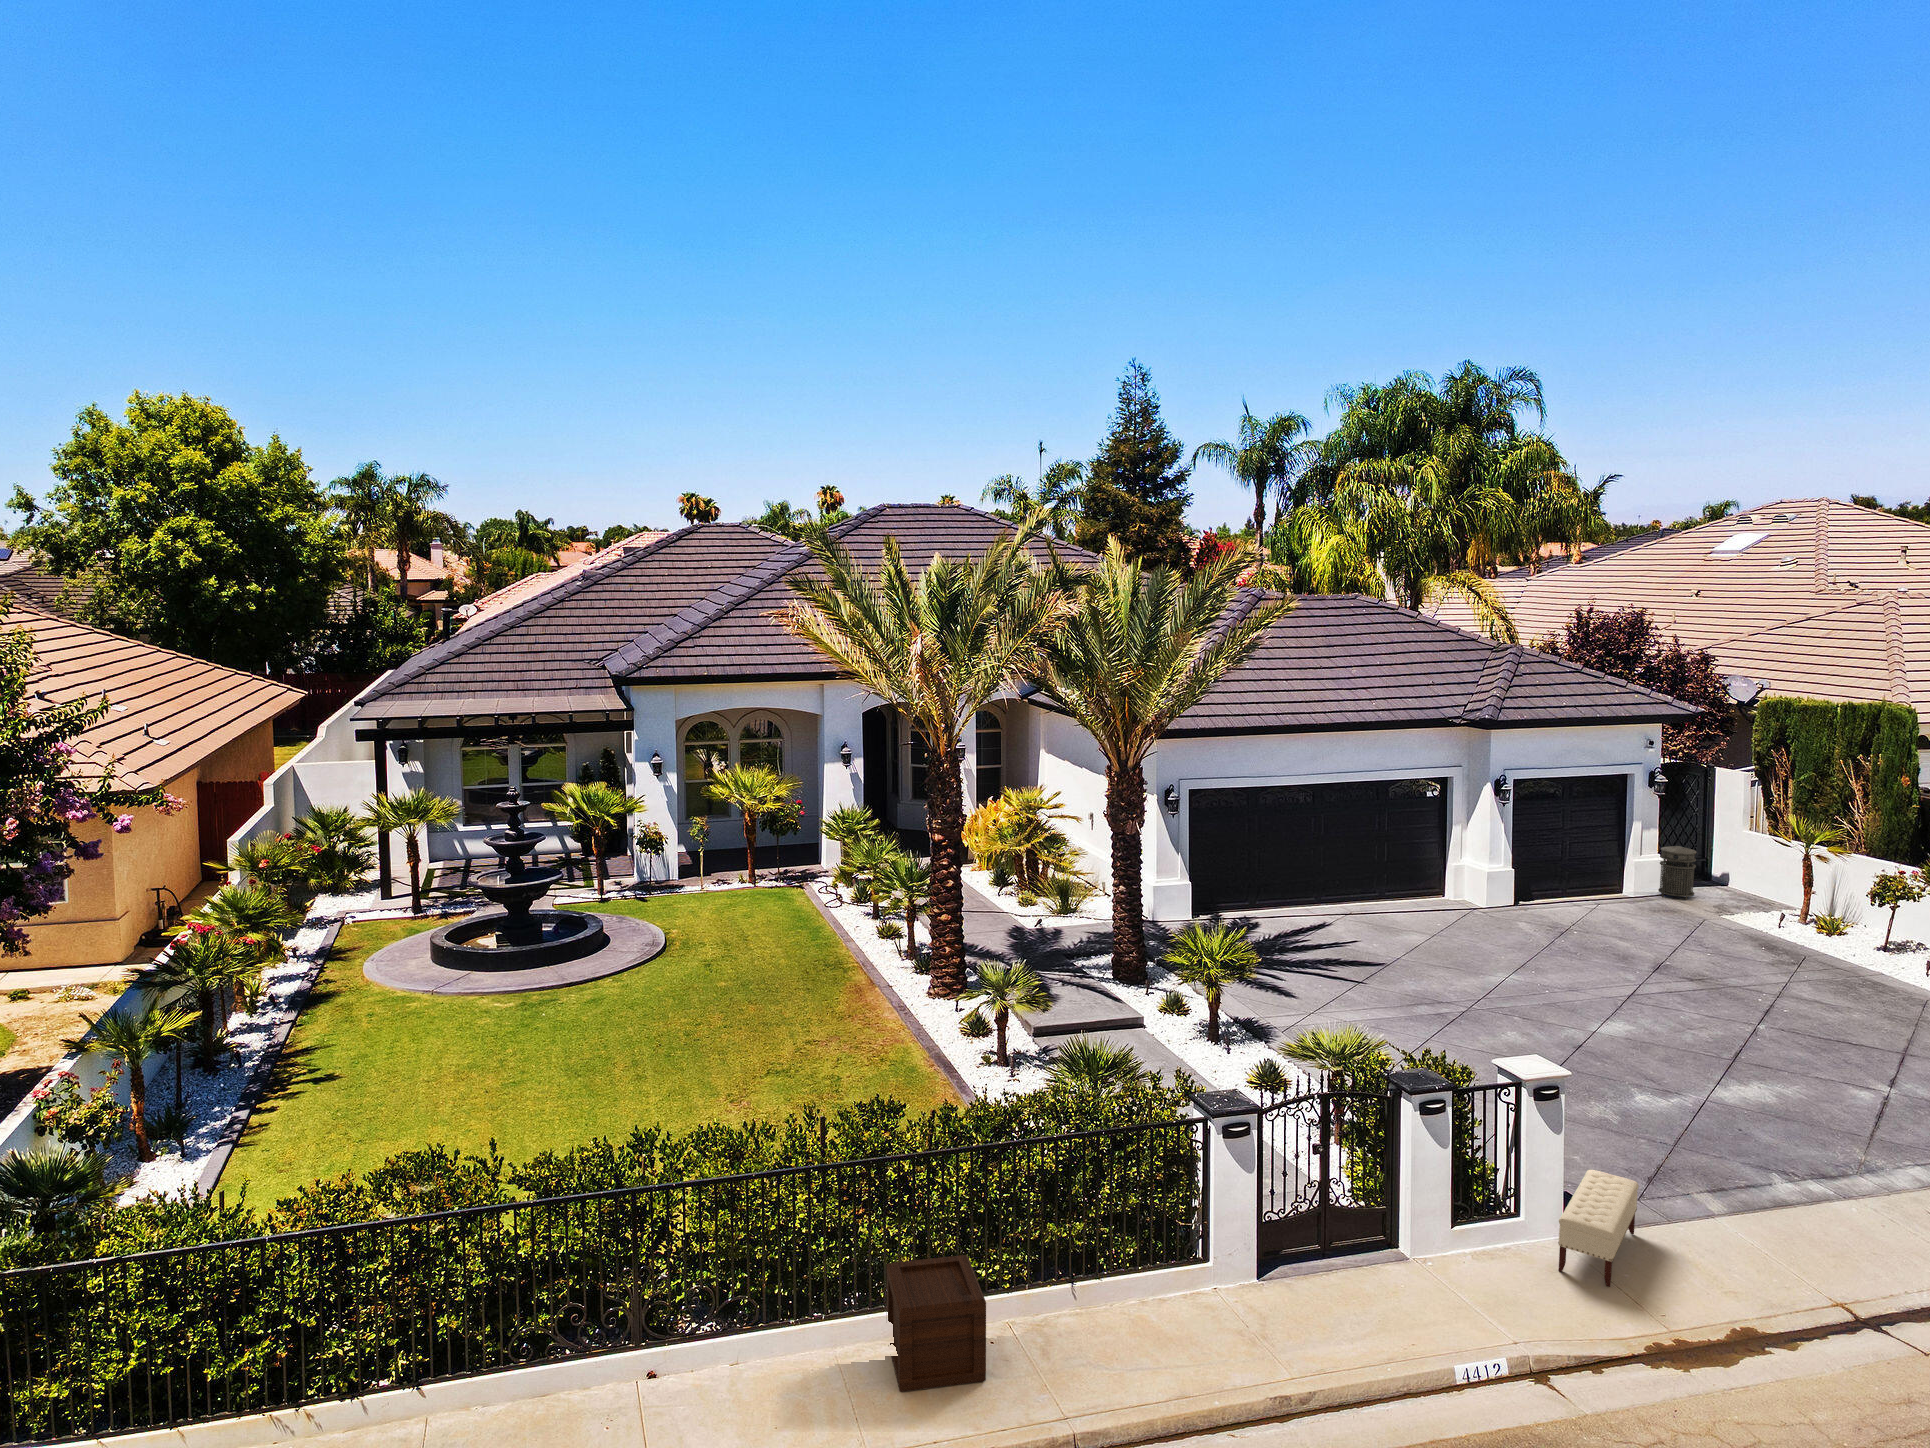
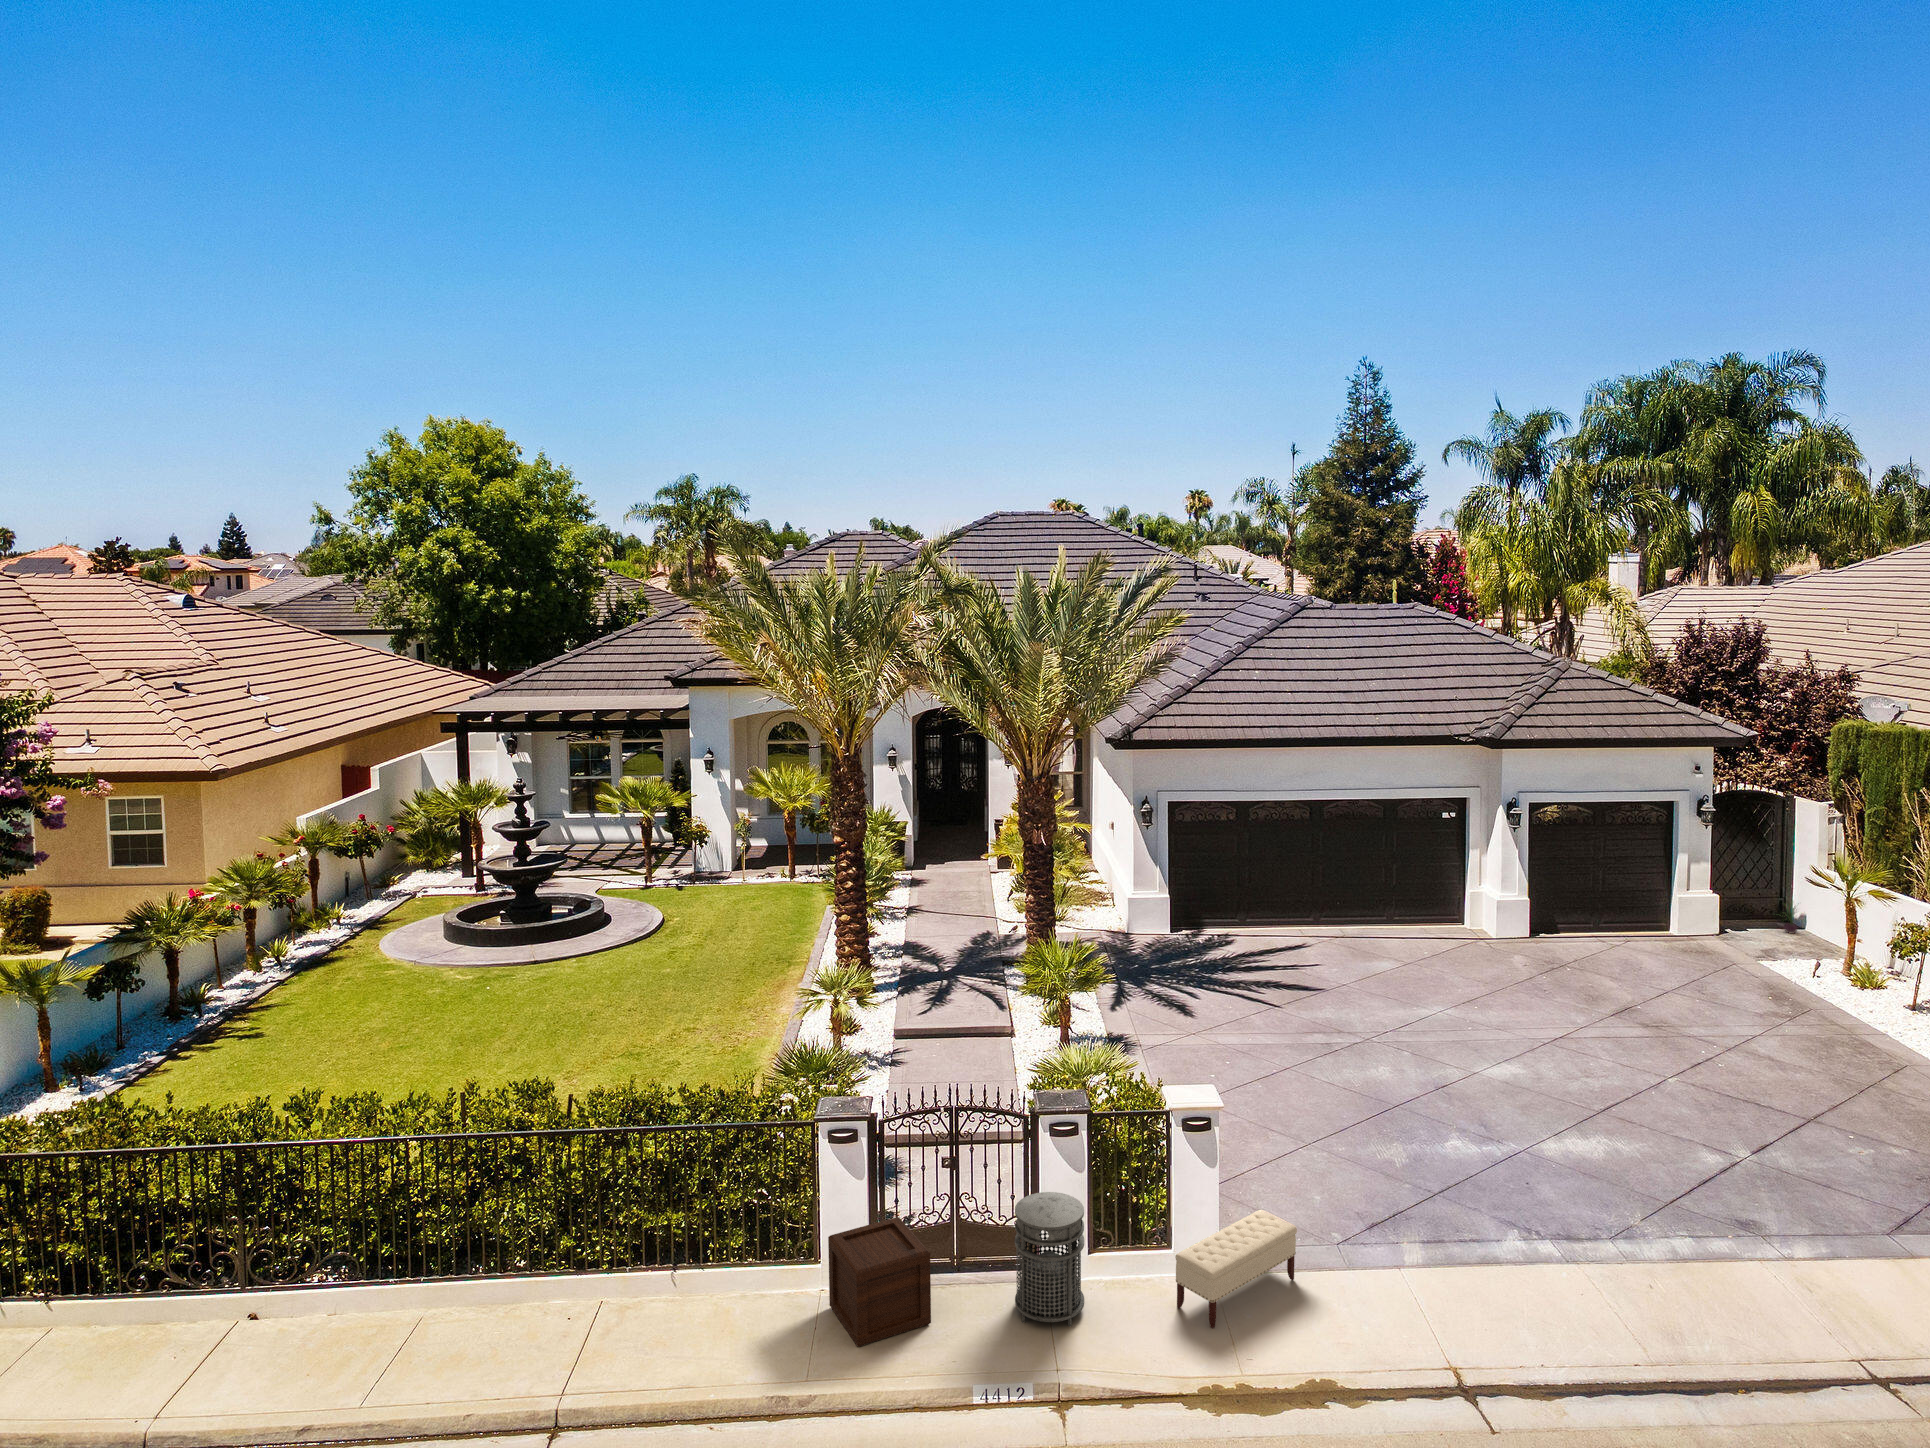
trash can: present [1658,846,1696,900] -> present [1015,1192,1085,1327]
decorative plant: none [1705,861,1741,892] -> present [1784,901,1797,933]
wooden crate: present [887,1255,986,1392] -> present [828,1217,931,1347]

